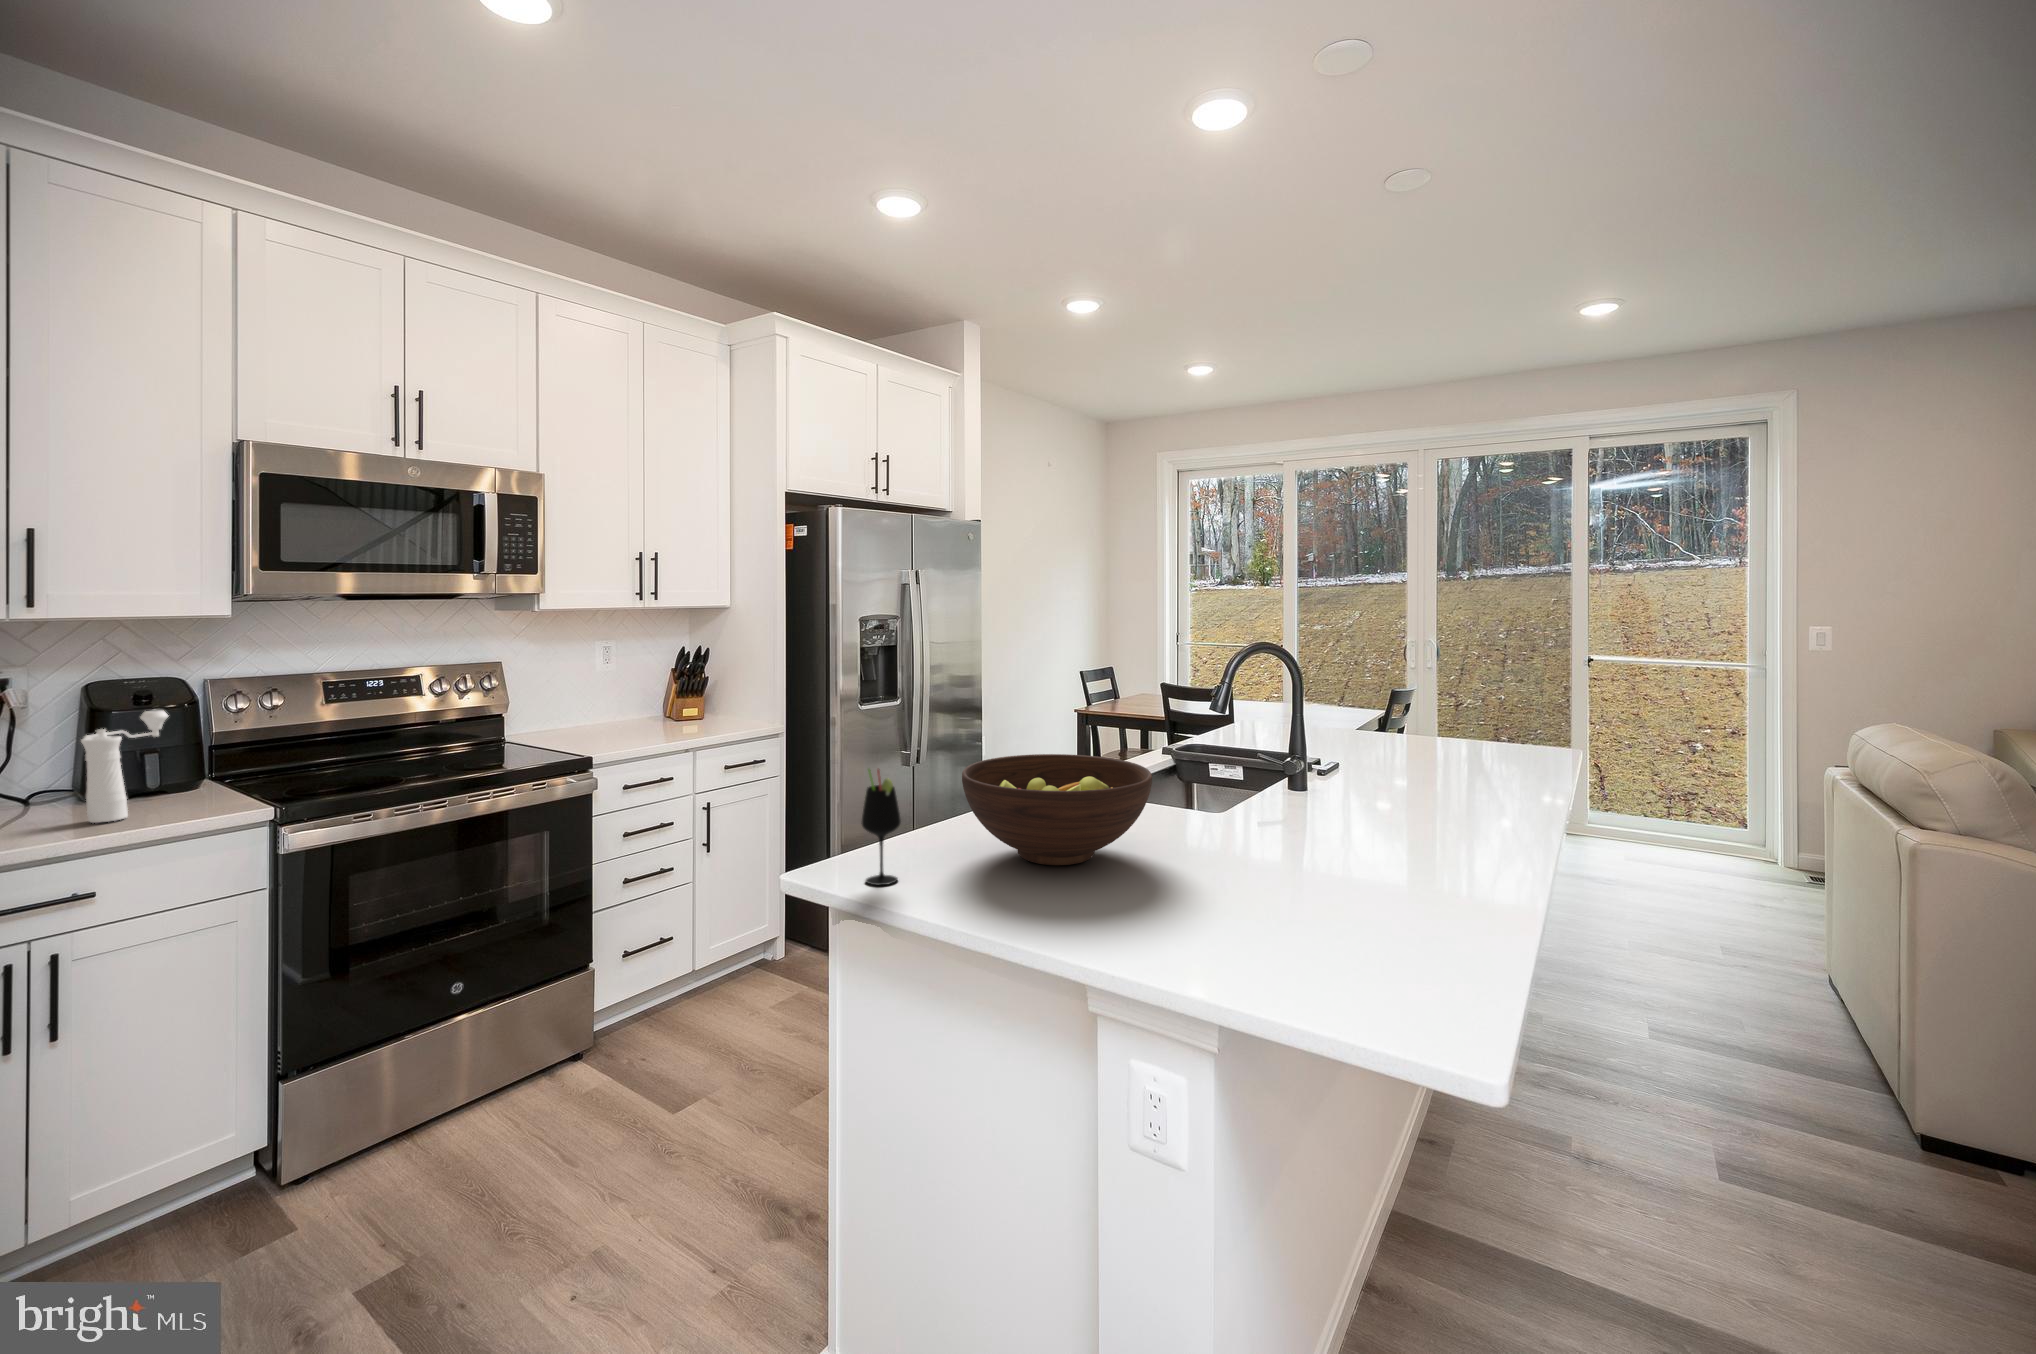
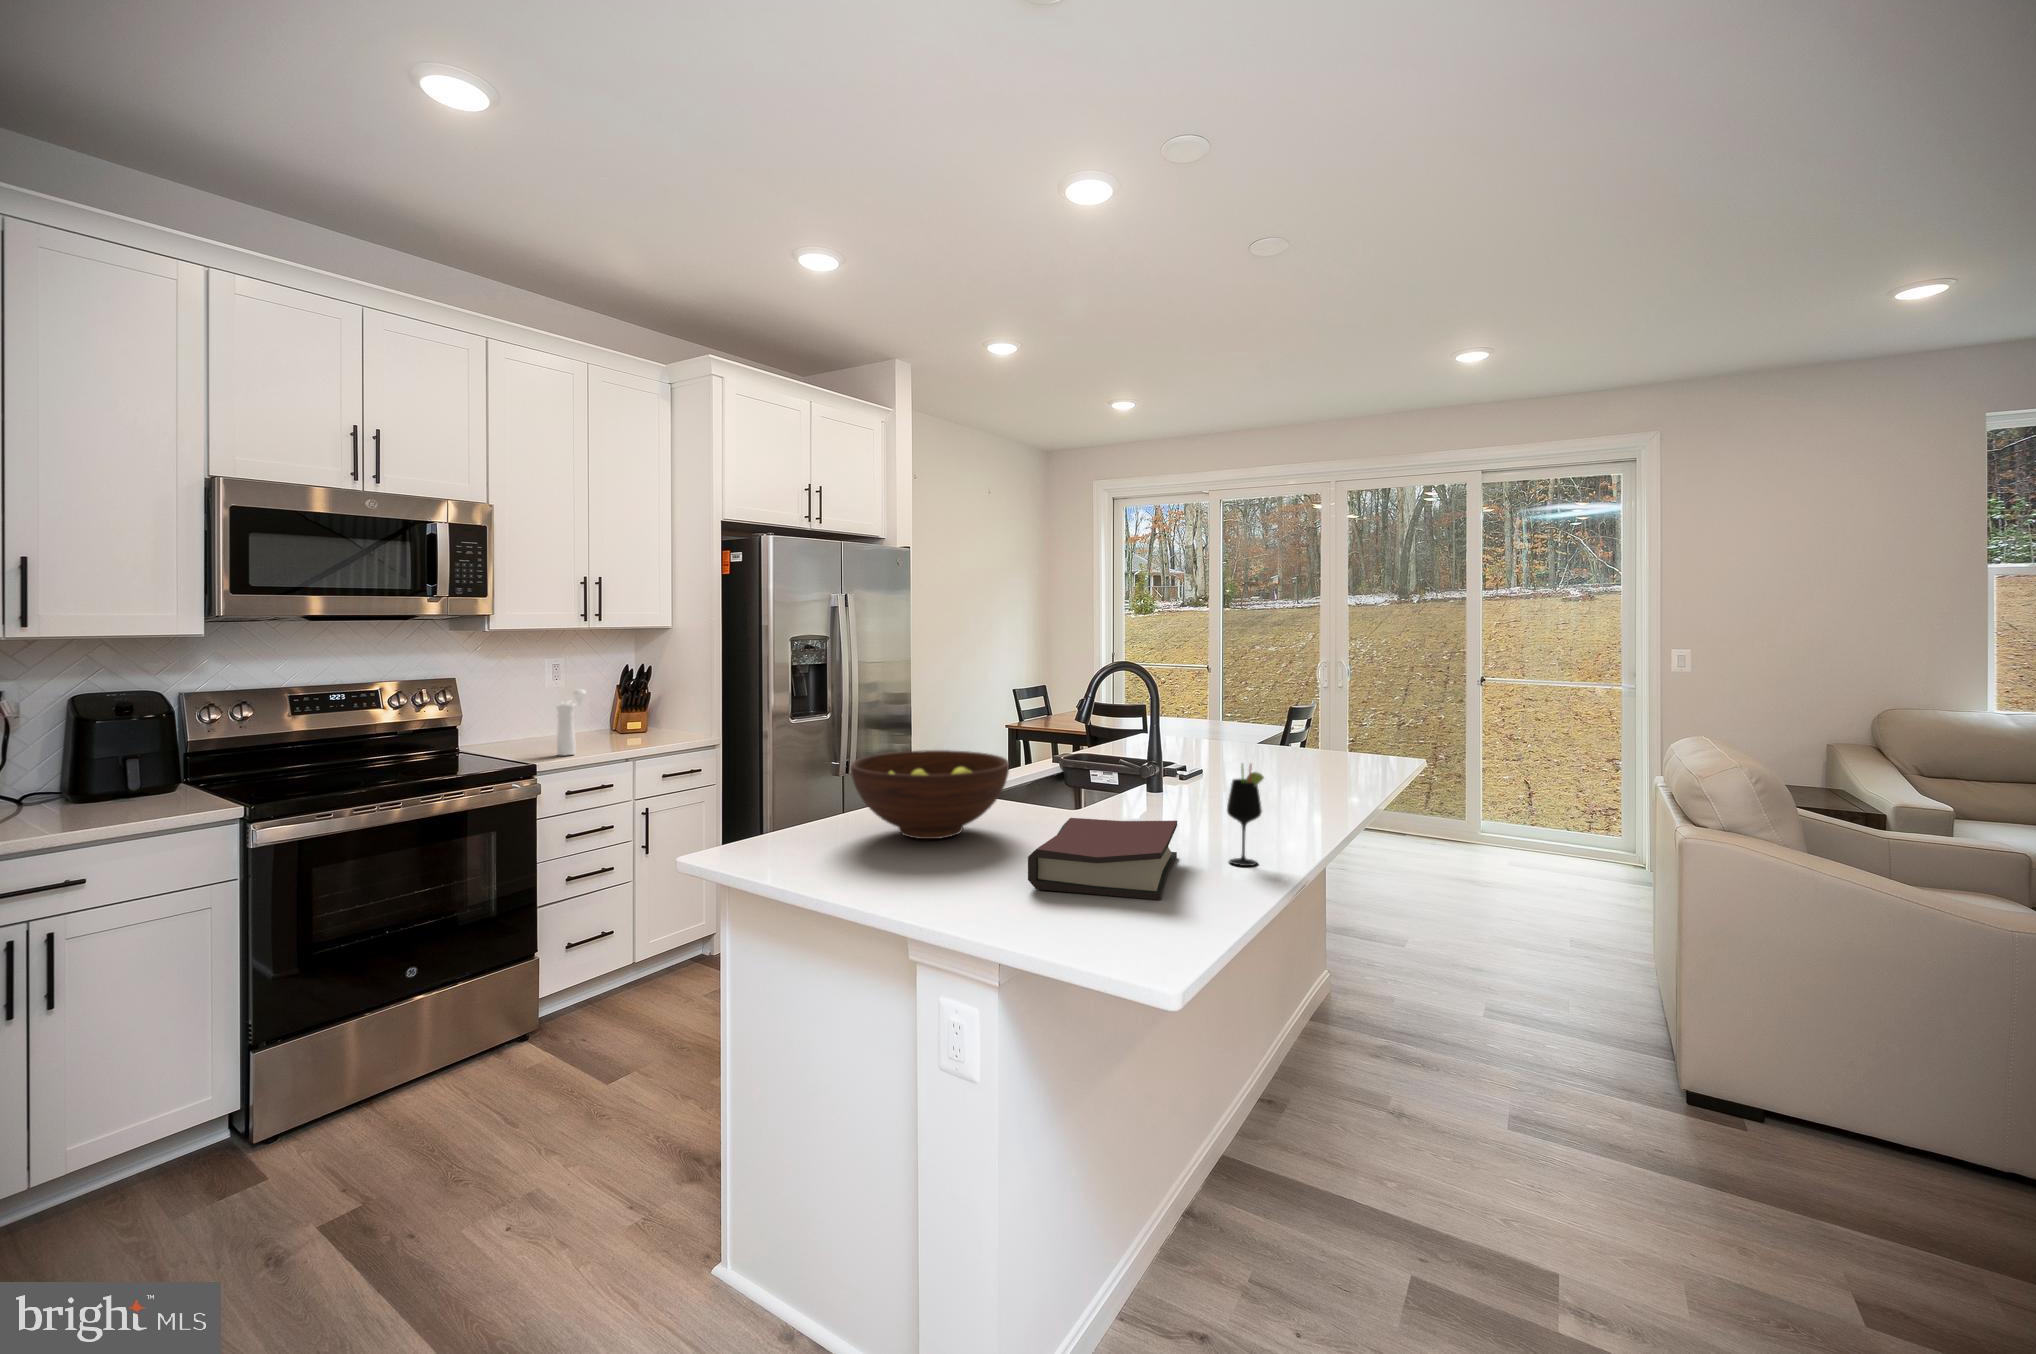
pepper mill: present [81,710,168,823] -> present [556,690,586,755]
wine glass: present [861,769,901,885] -> present [1227,764,1264,866]
hardback book: none [1214,845,1401,969] -> present [1028,818,1177,900]

